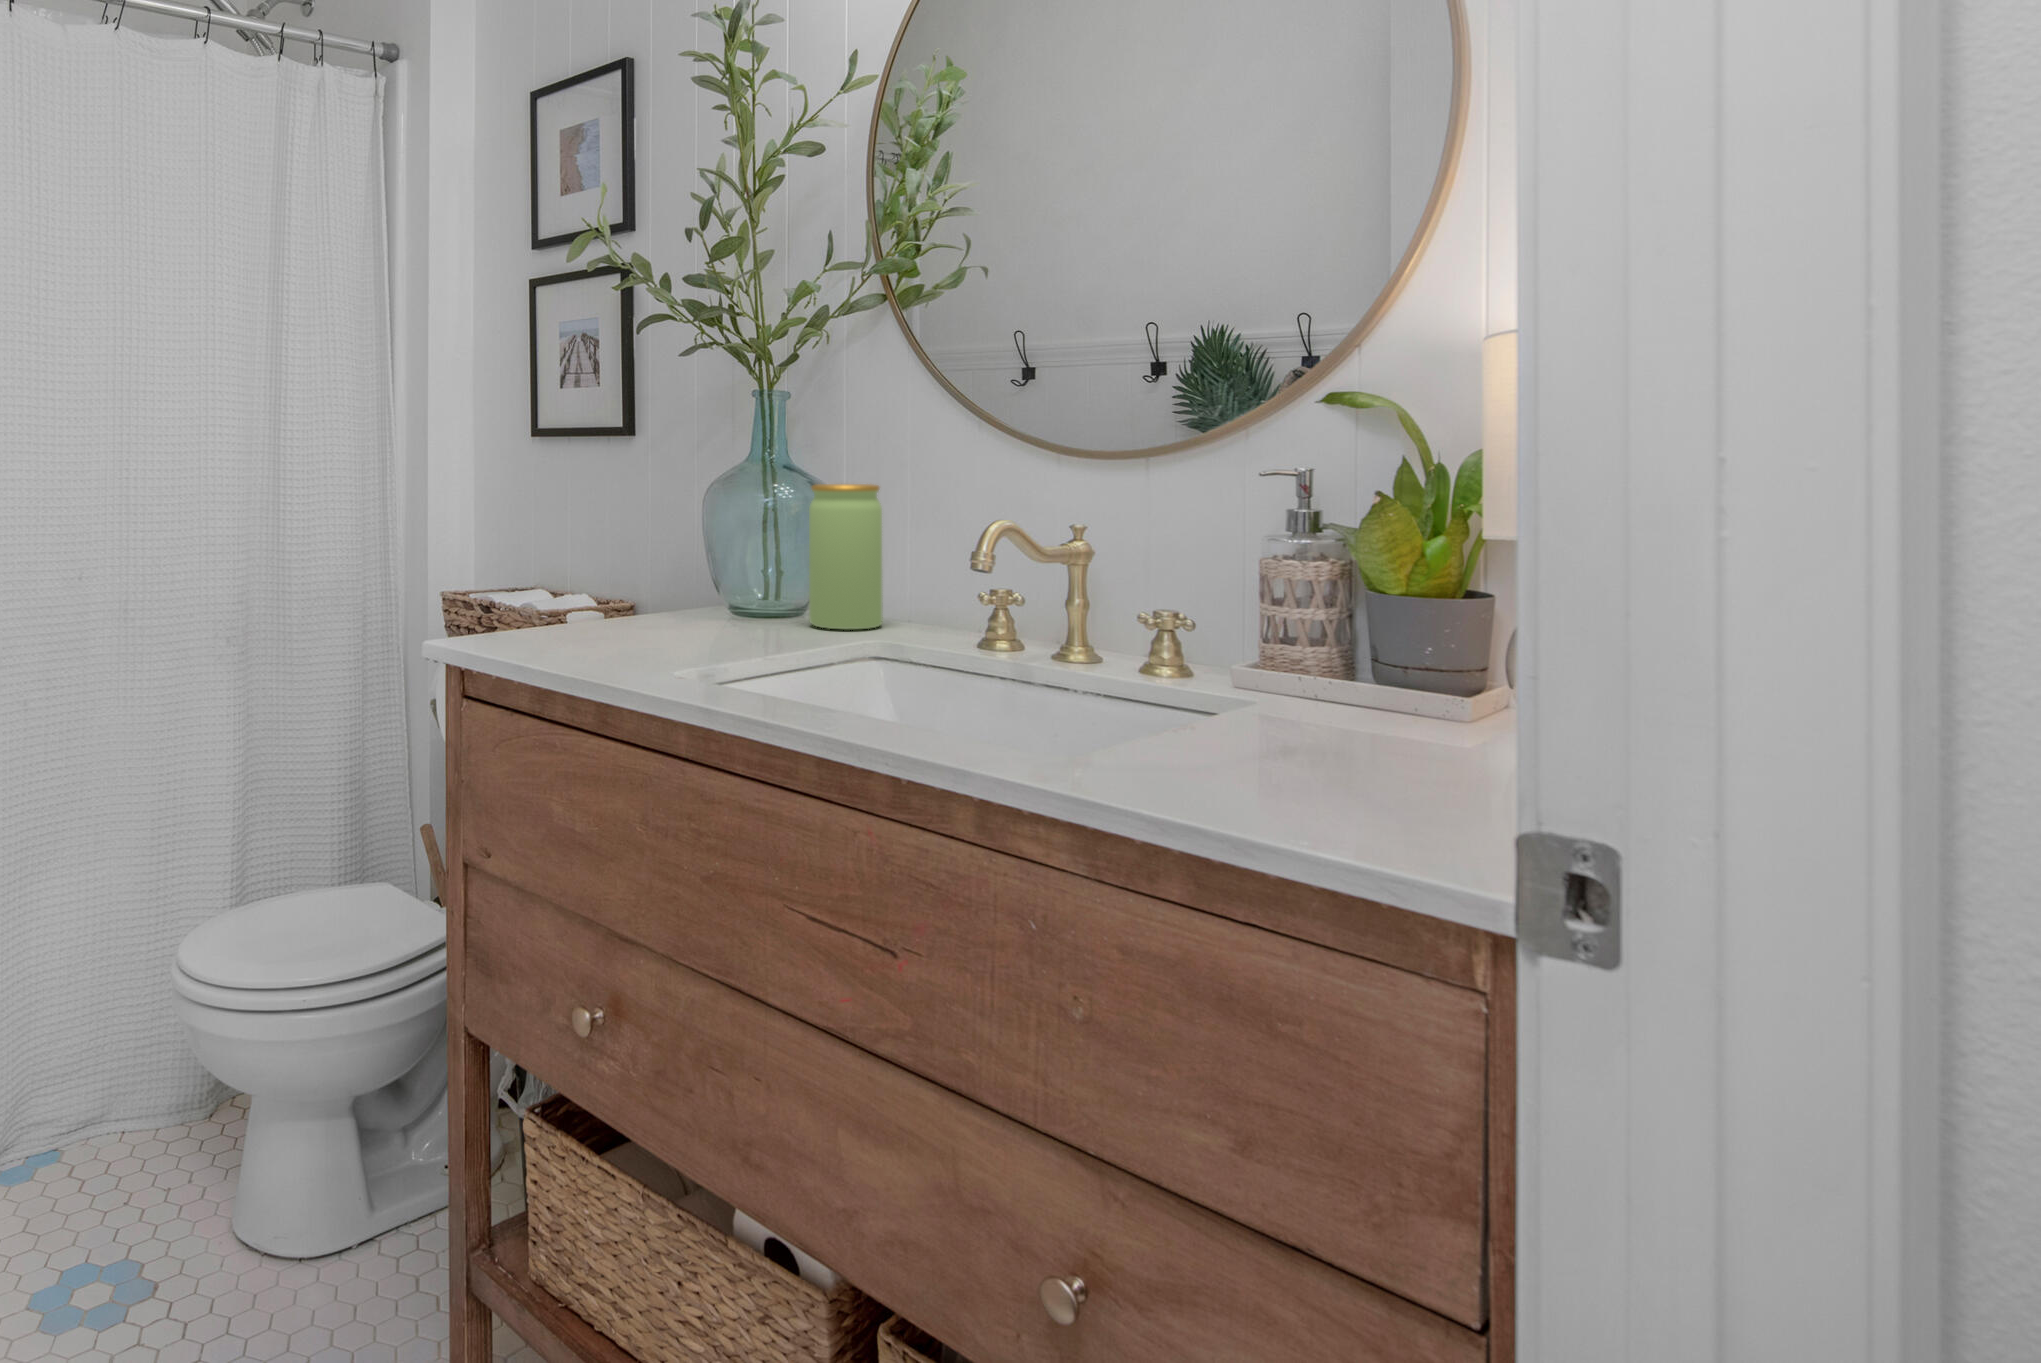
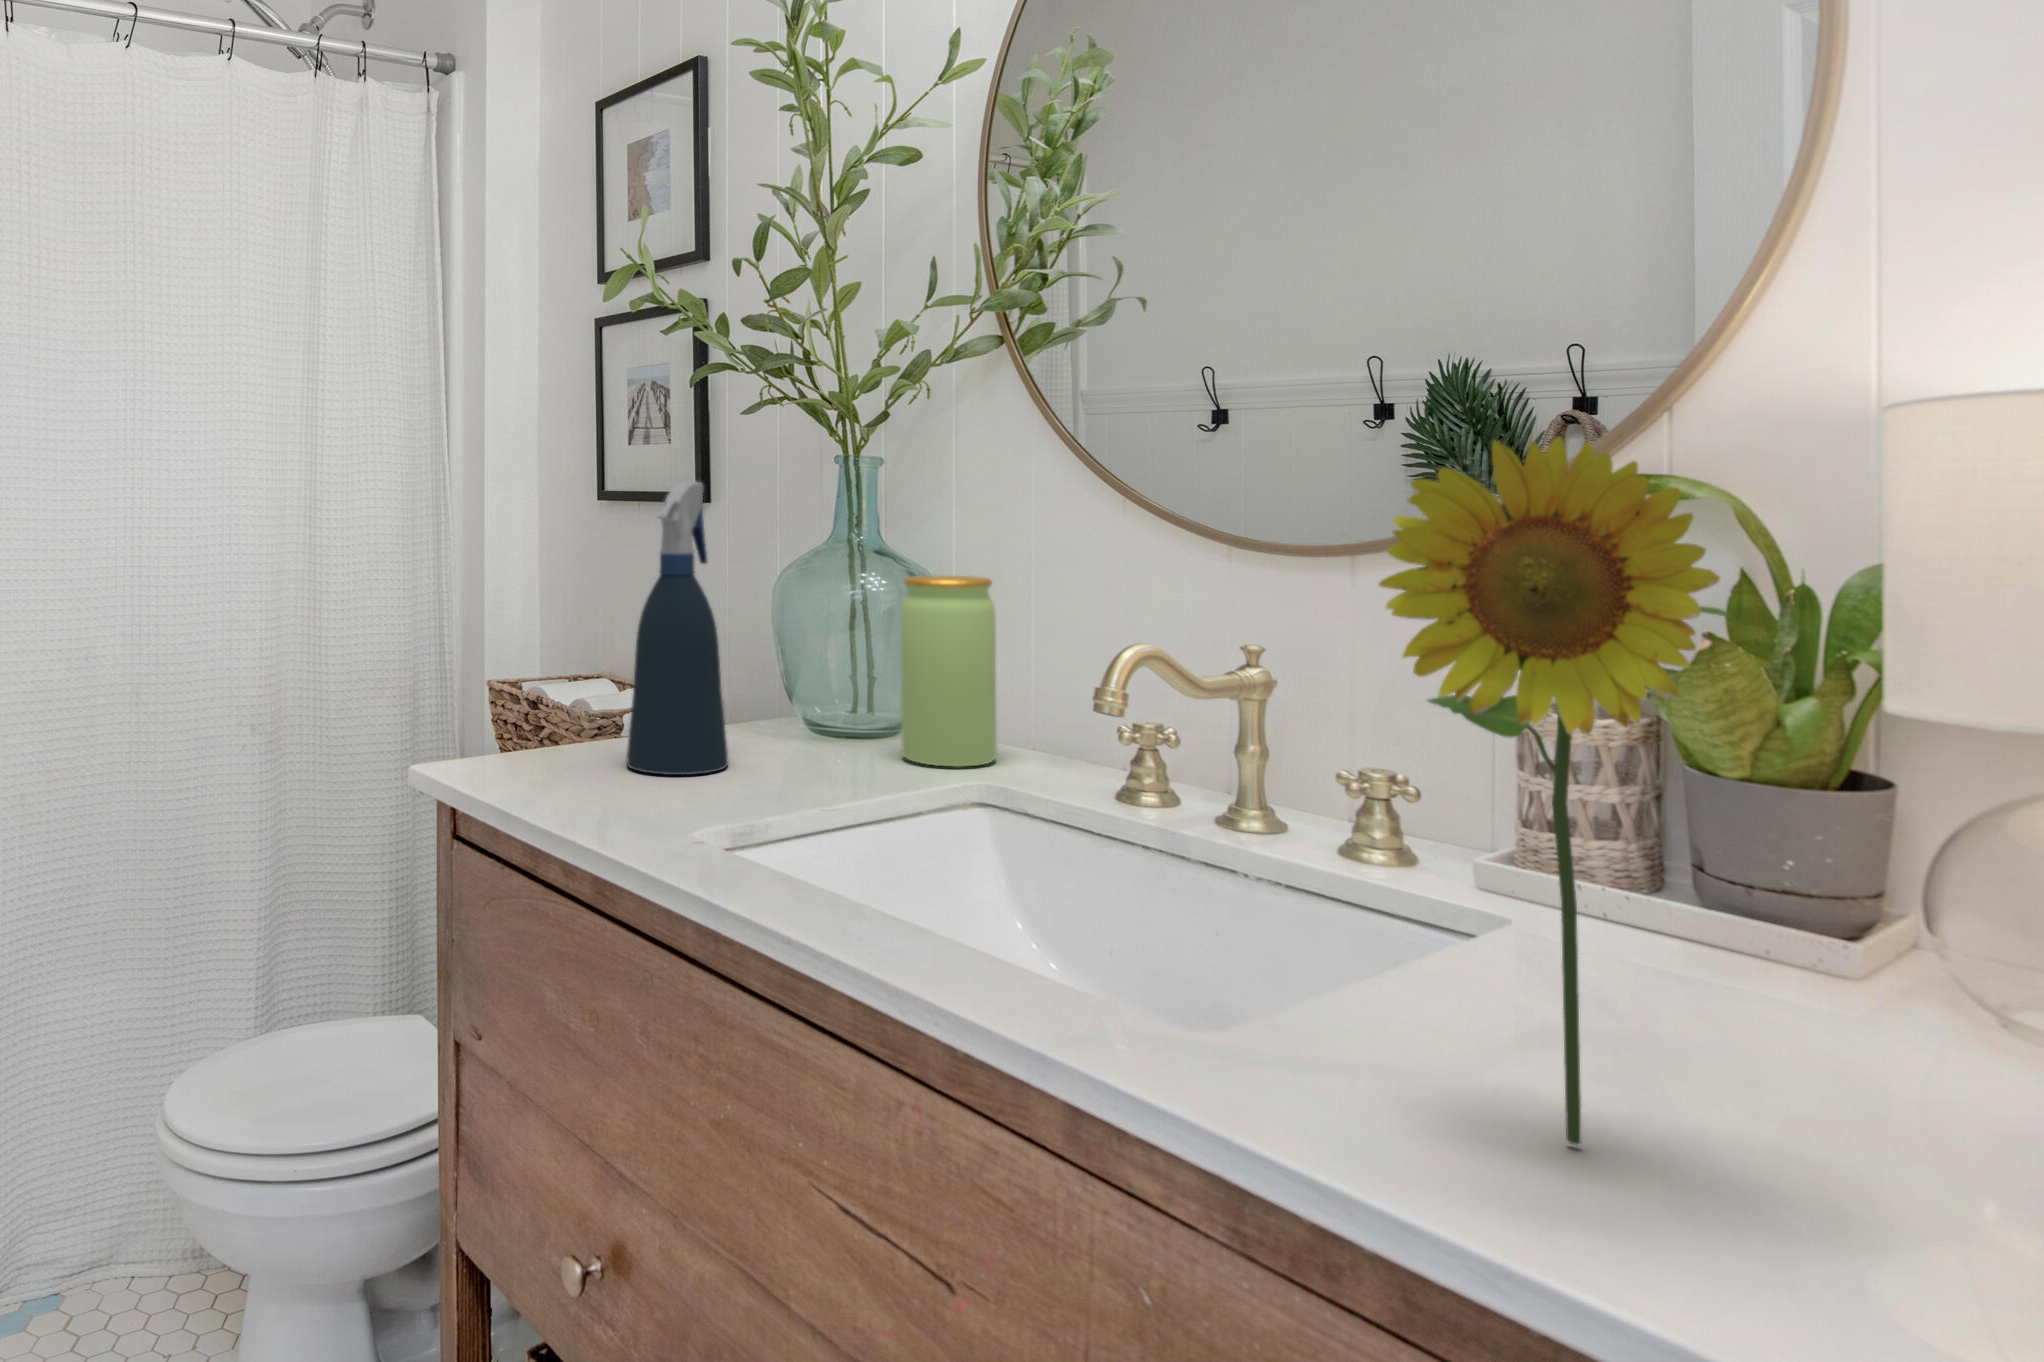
flower: none [1167,358,1370,791] -> present [1379,437,1731,1145]
spray bottle: none [597,410,677,639] -> present [627,482,728,775]

